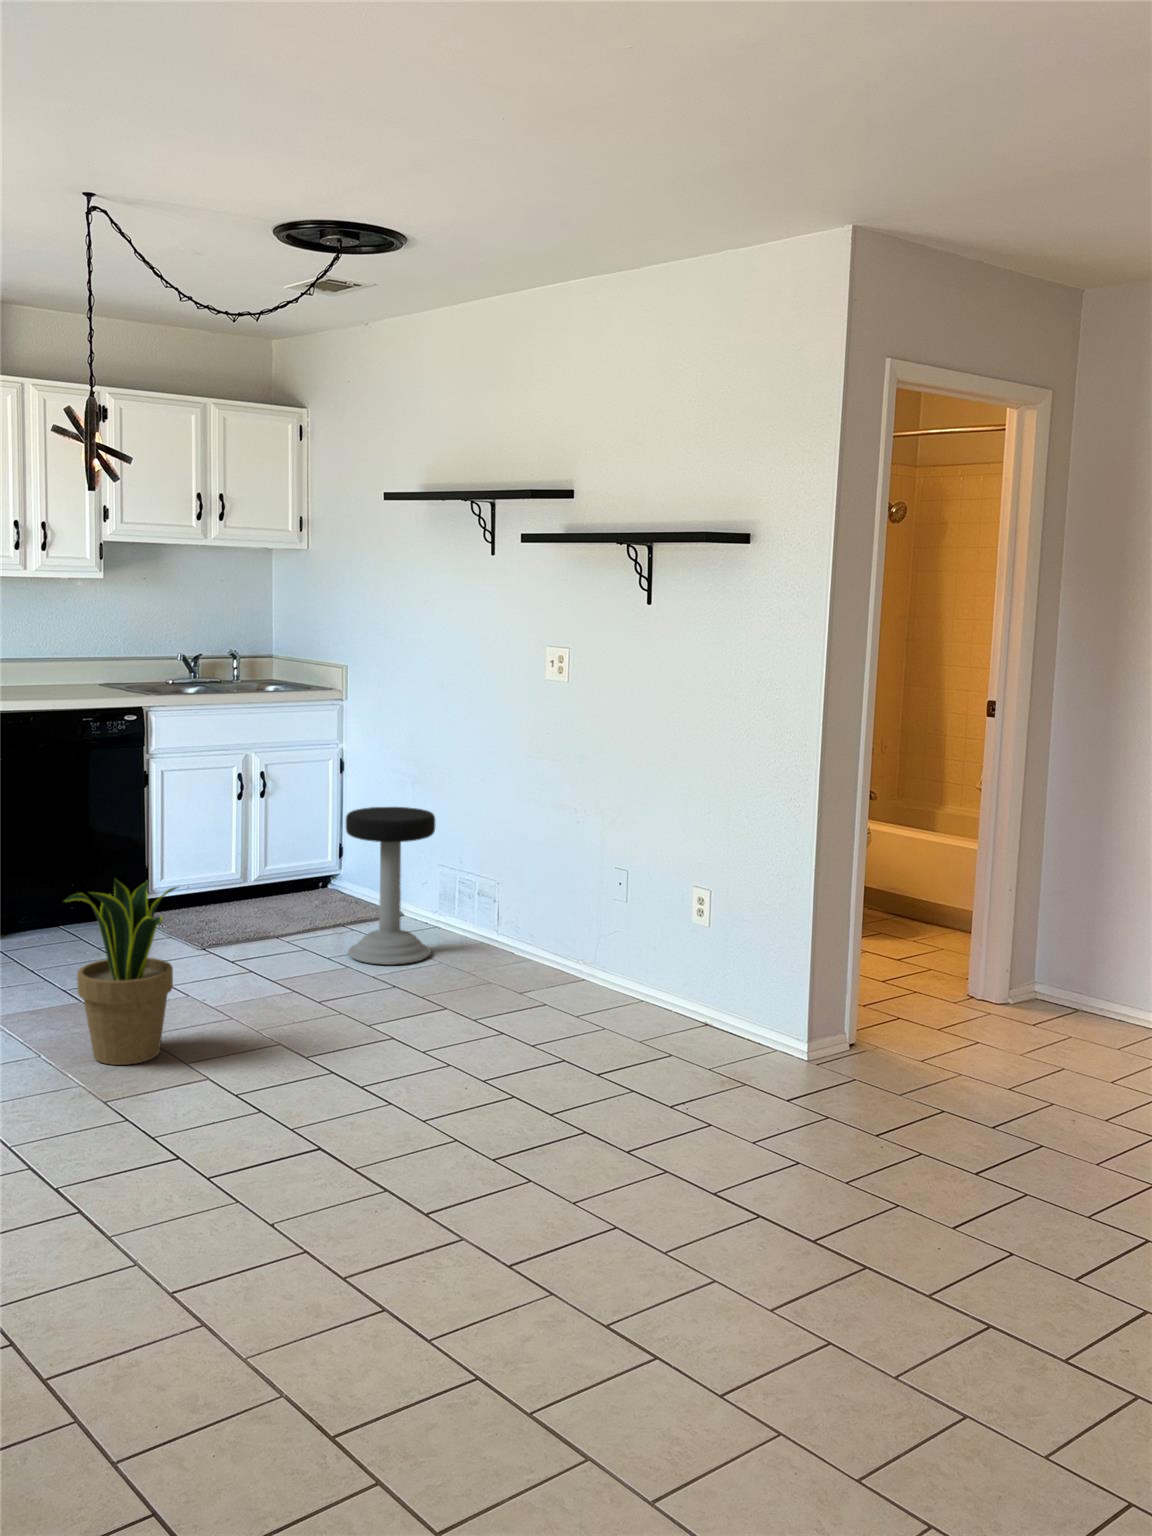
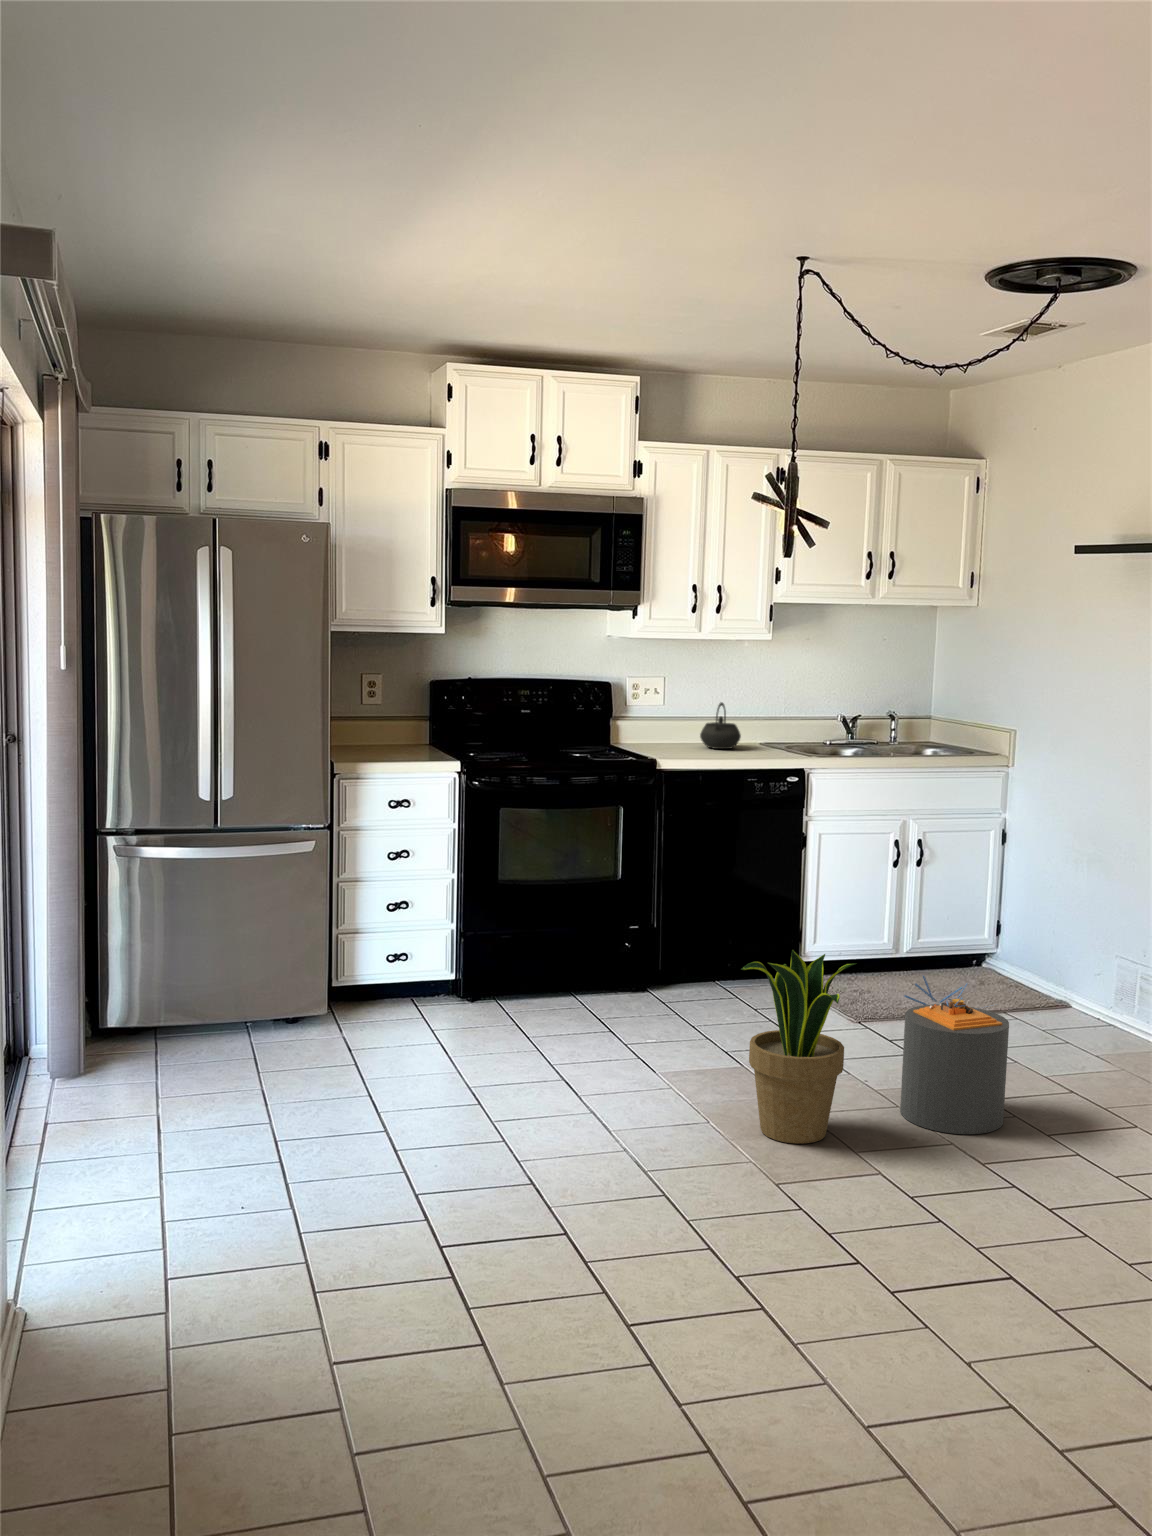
kettle: none [32,644,76,691] -> present [700,702,741,749]
stool: present [346,807,435,965] -> none [1014,889,1123,1065]
trash can: none [227,888,330,1036] -> present [900,976,1009,1134]

